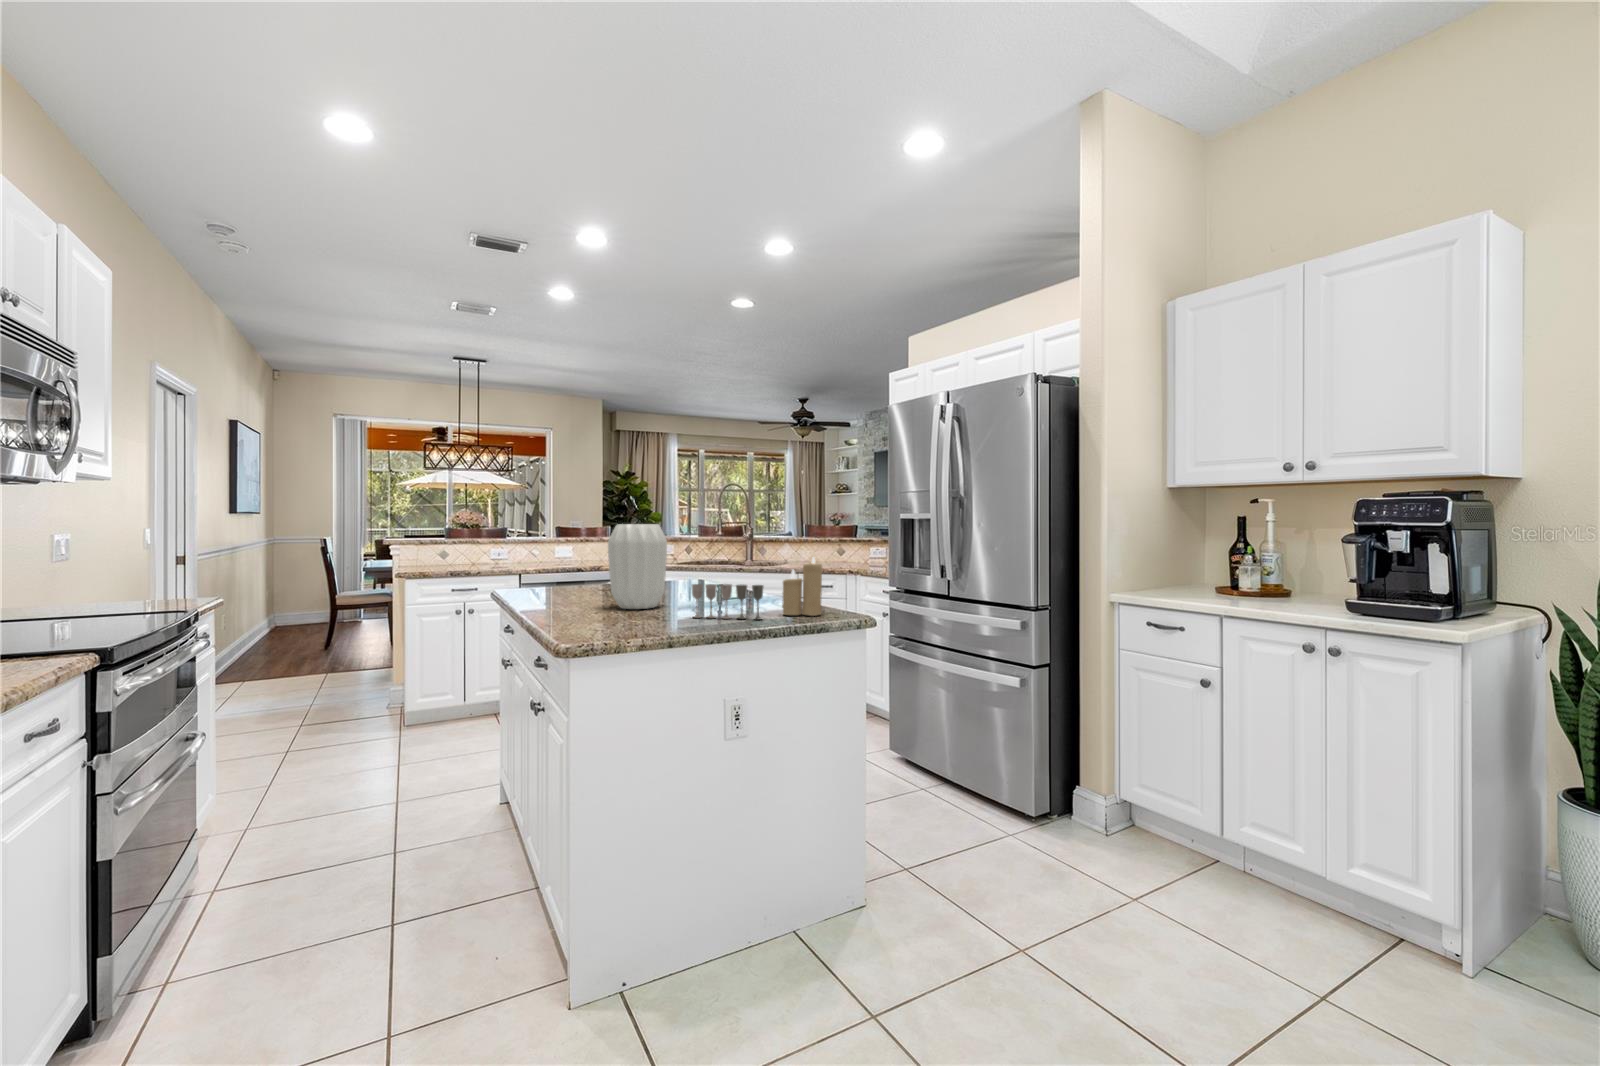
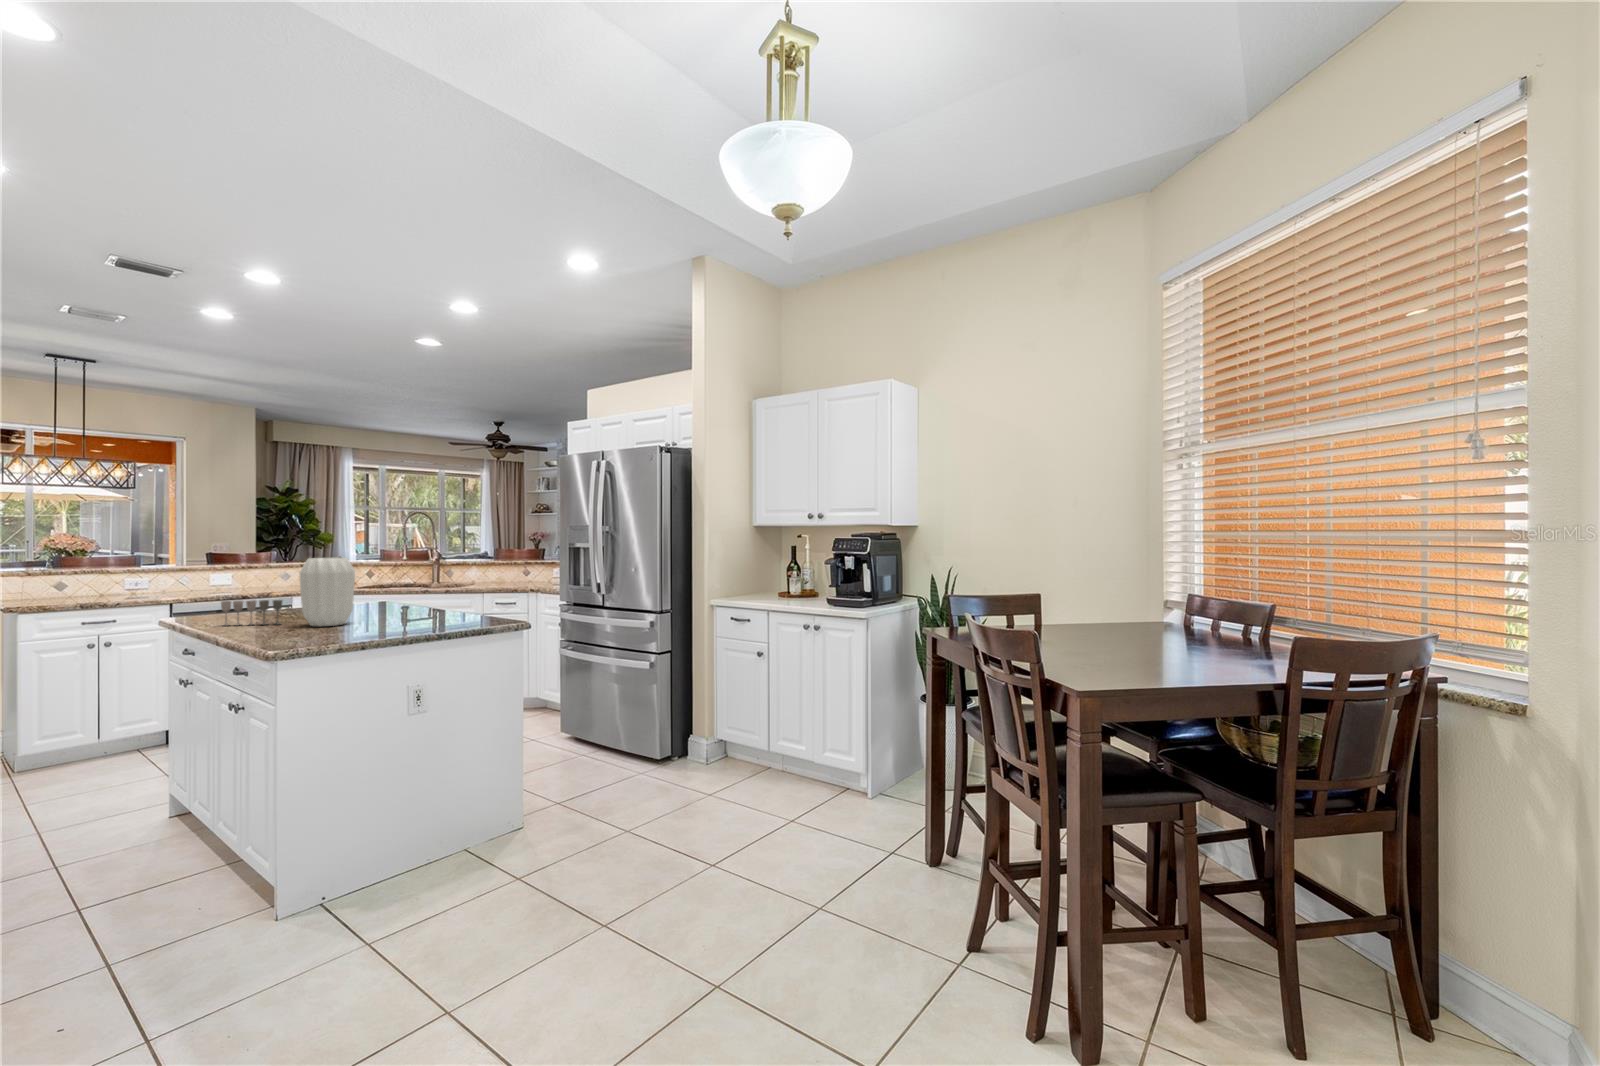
candle: present [782,557,822,616] -> none [455,580,487,624]
wine glass: present [692,584,763,620] -> present [221,600,282,626]

